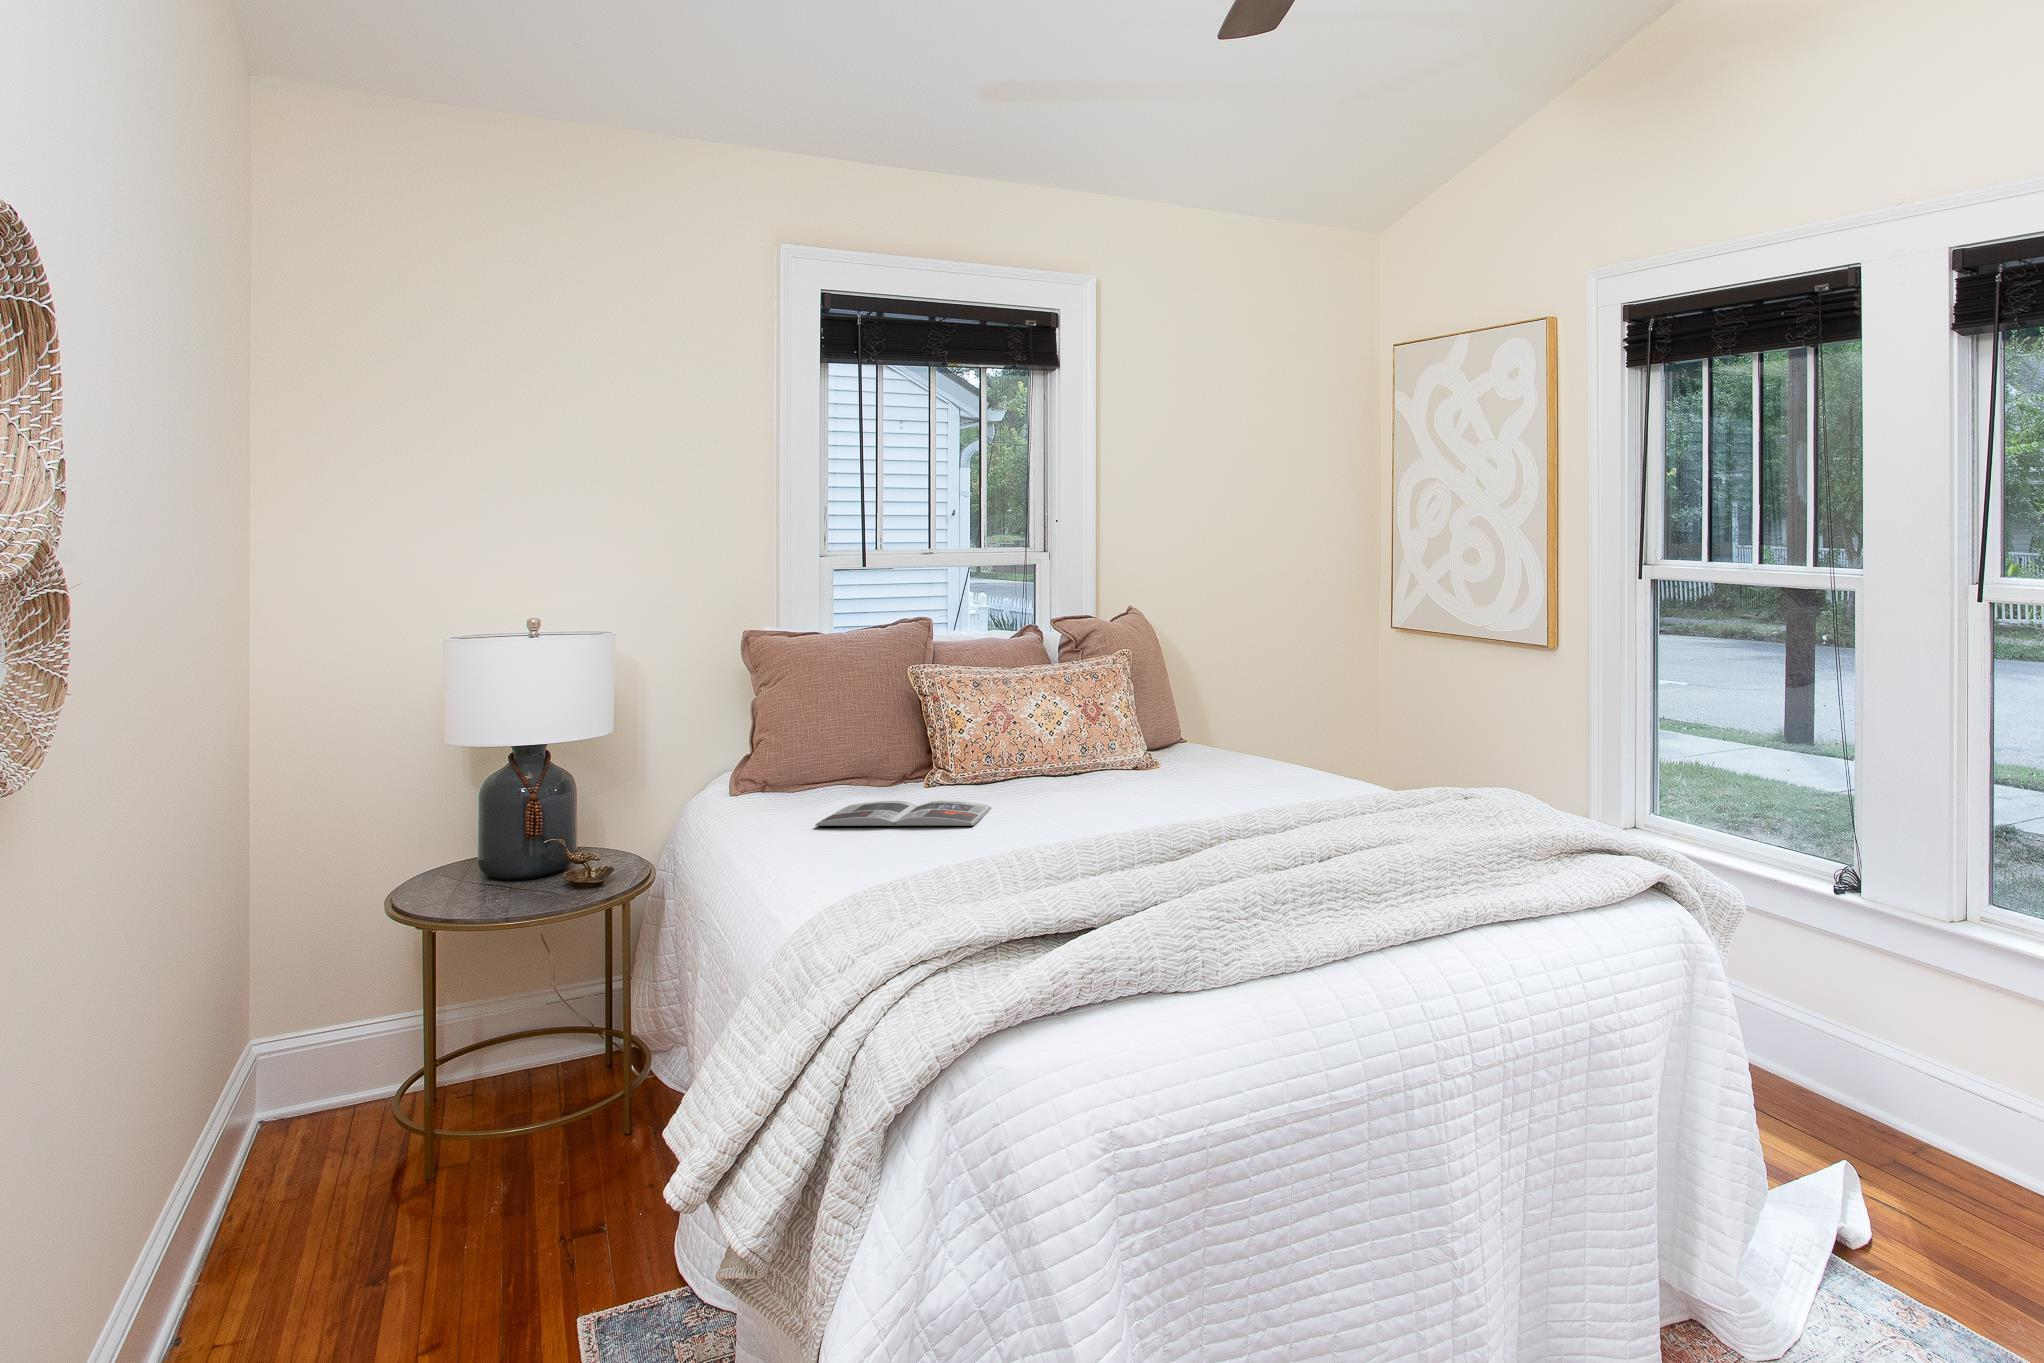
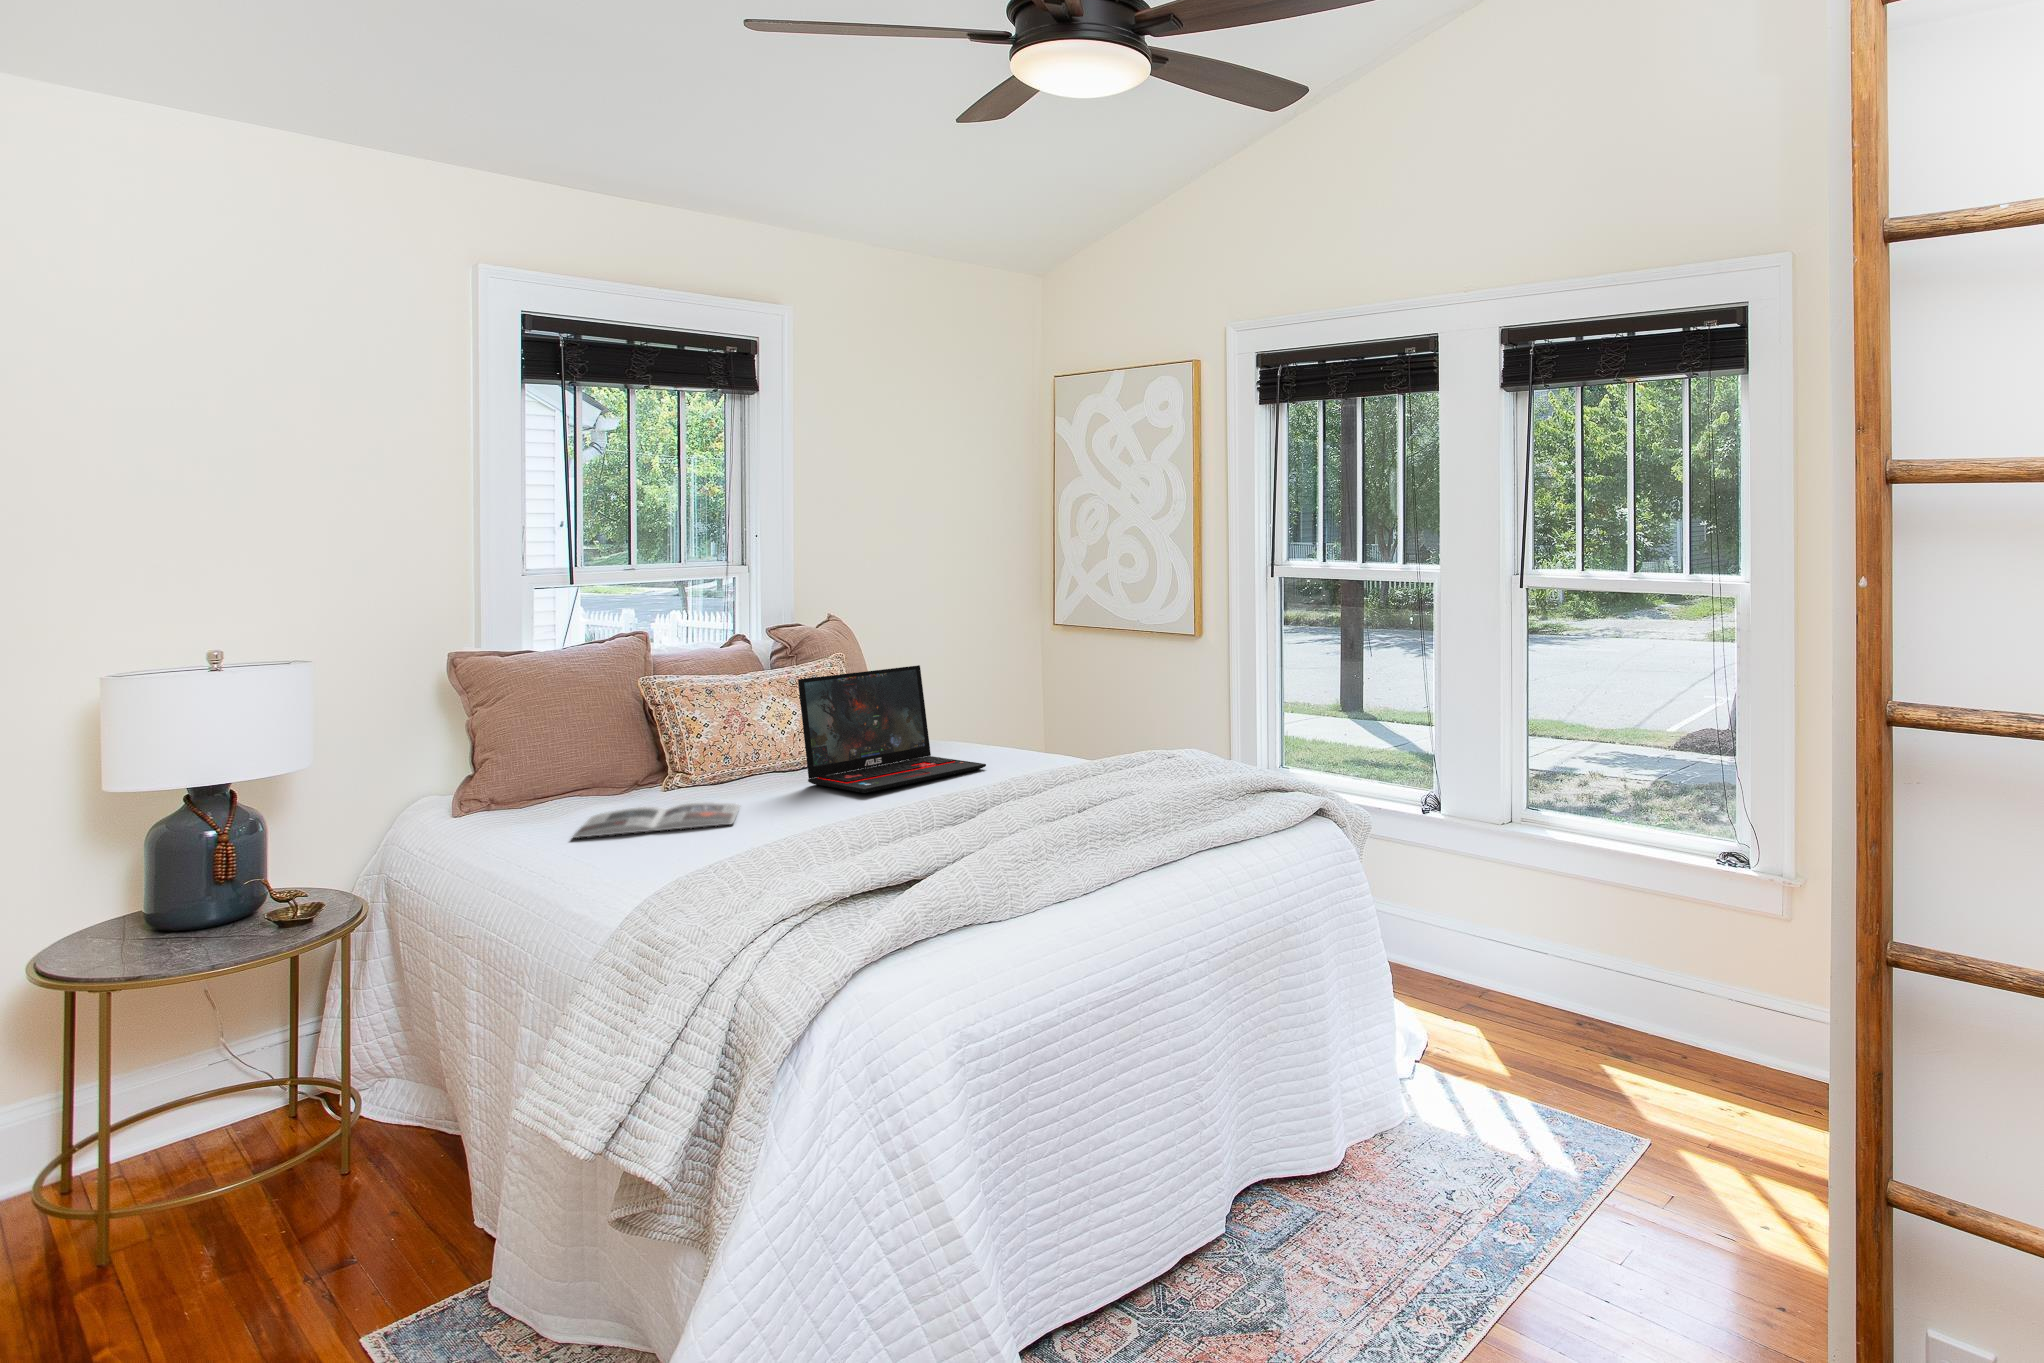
laptop: none [1062,668,1265,805] -> present [798,665,986,793]

